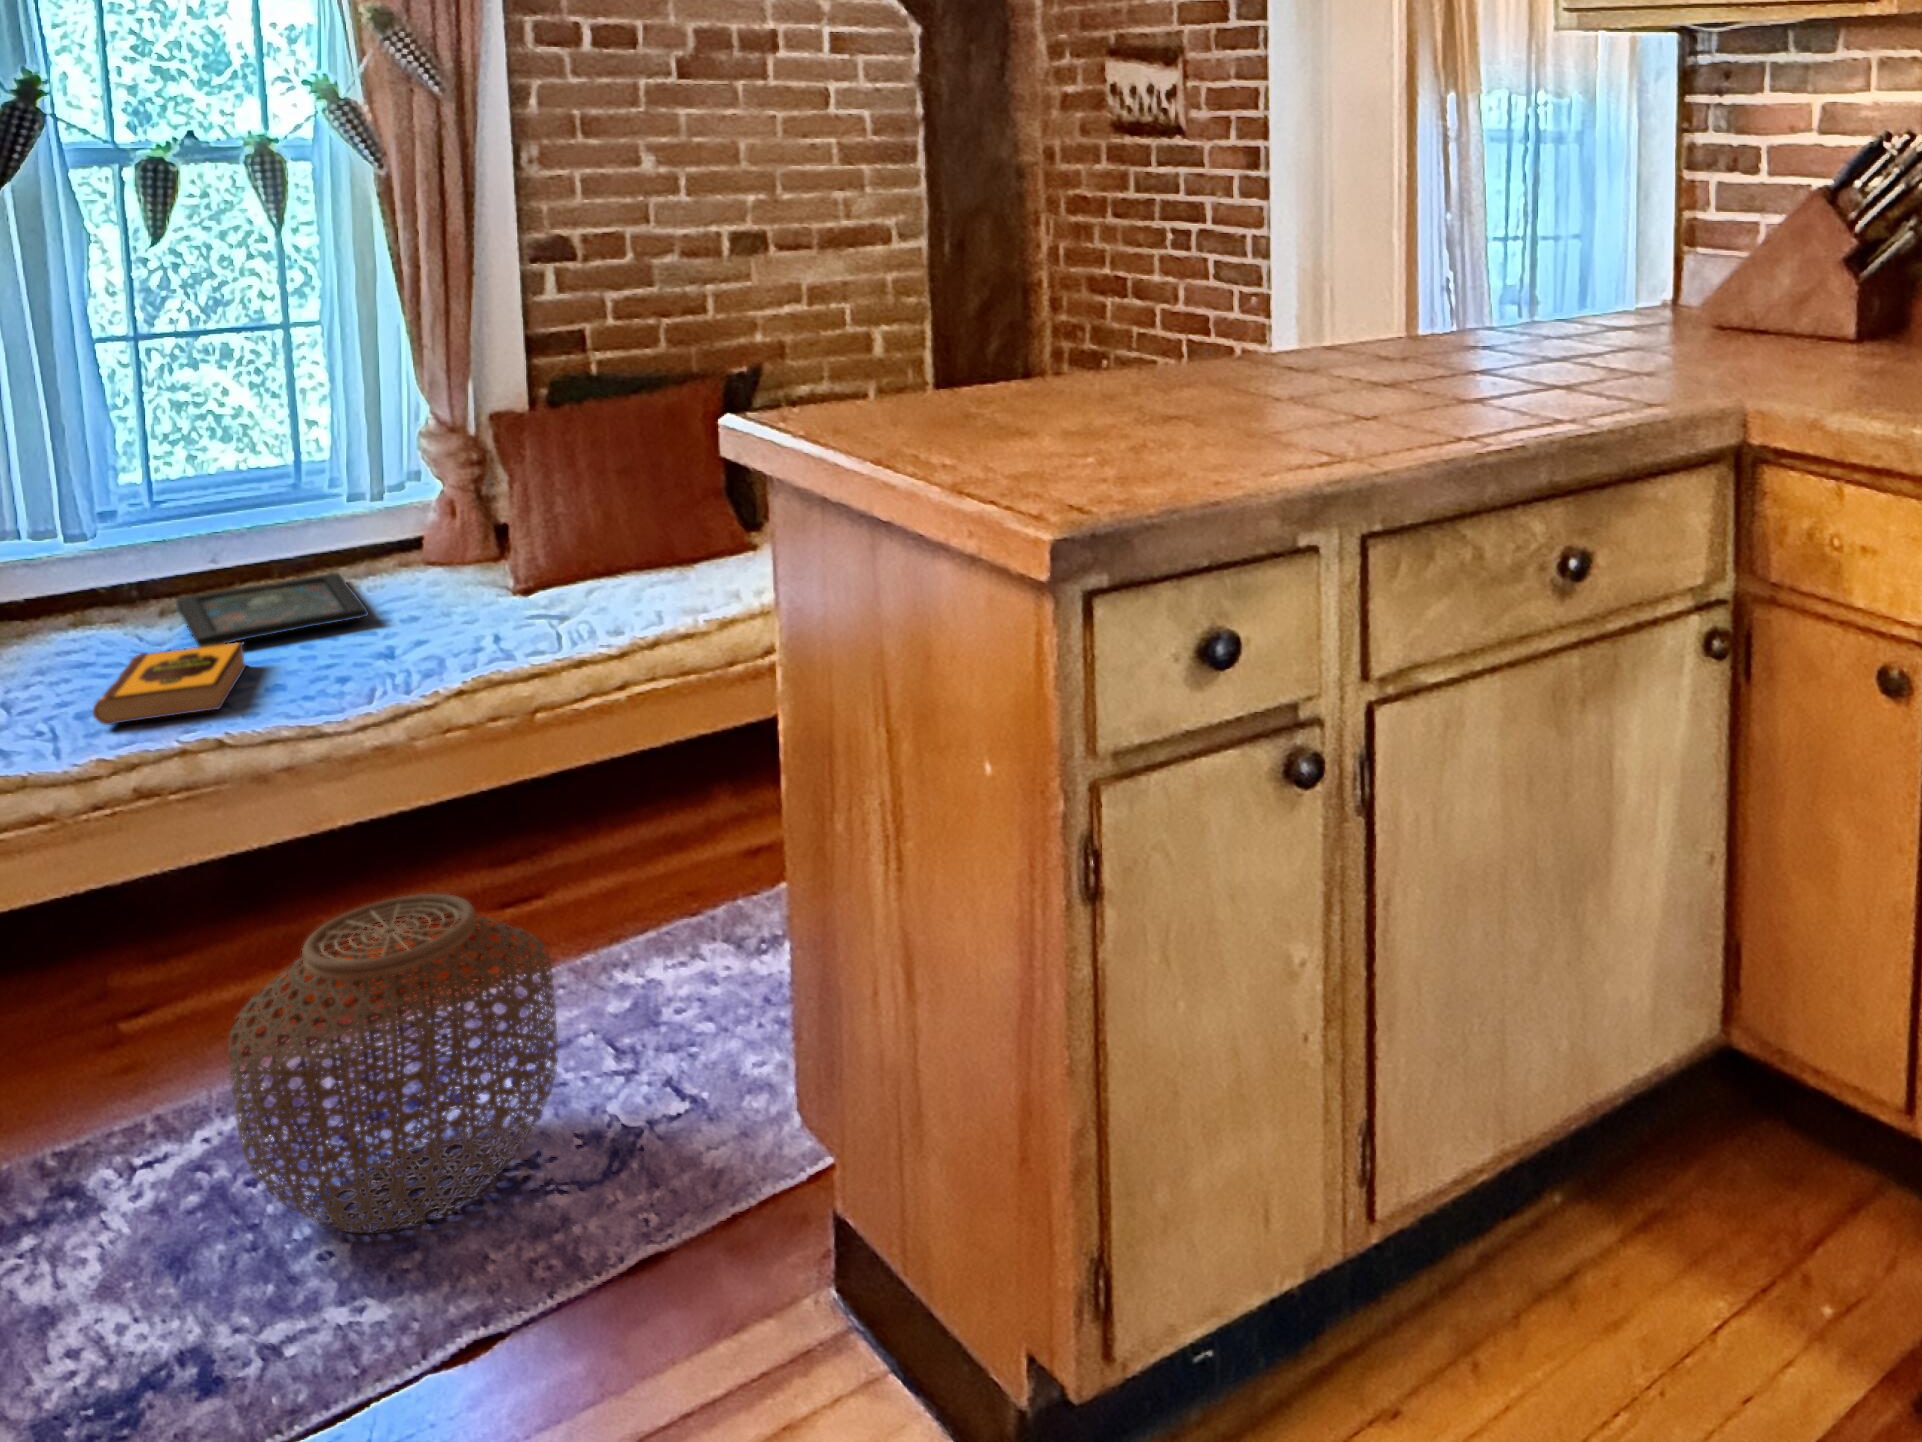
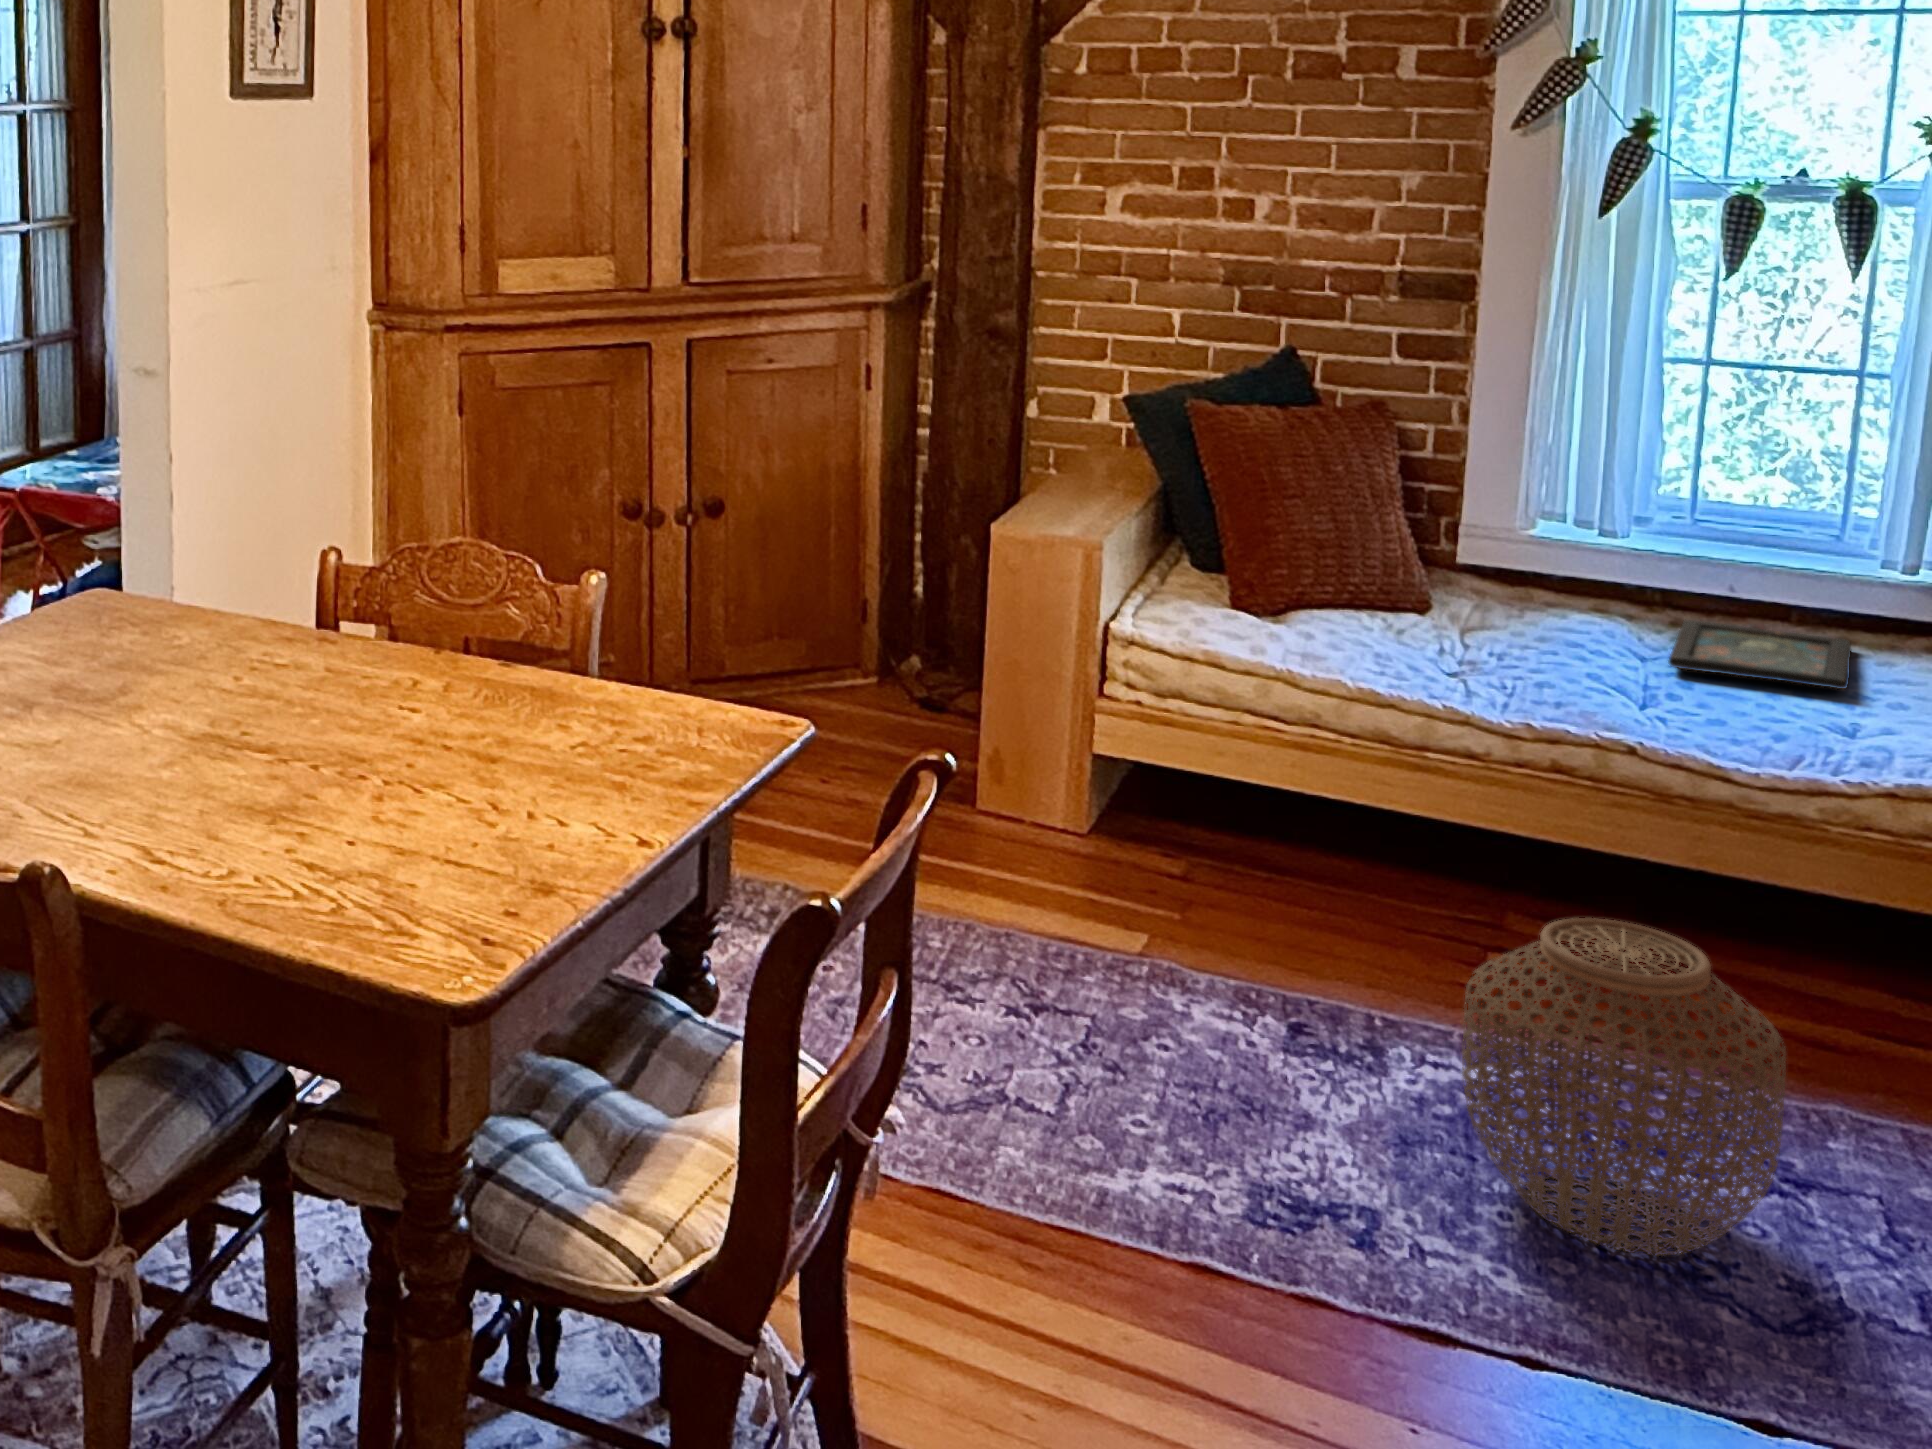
hardback book: present [93,641,246,725] -> none [1544,653,1703,722]

